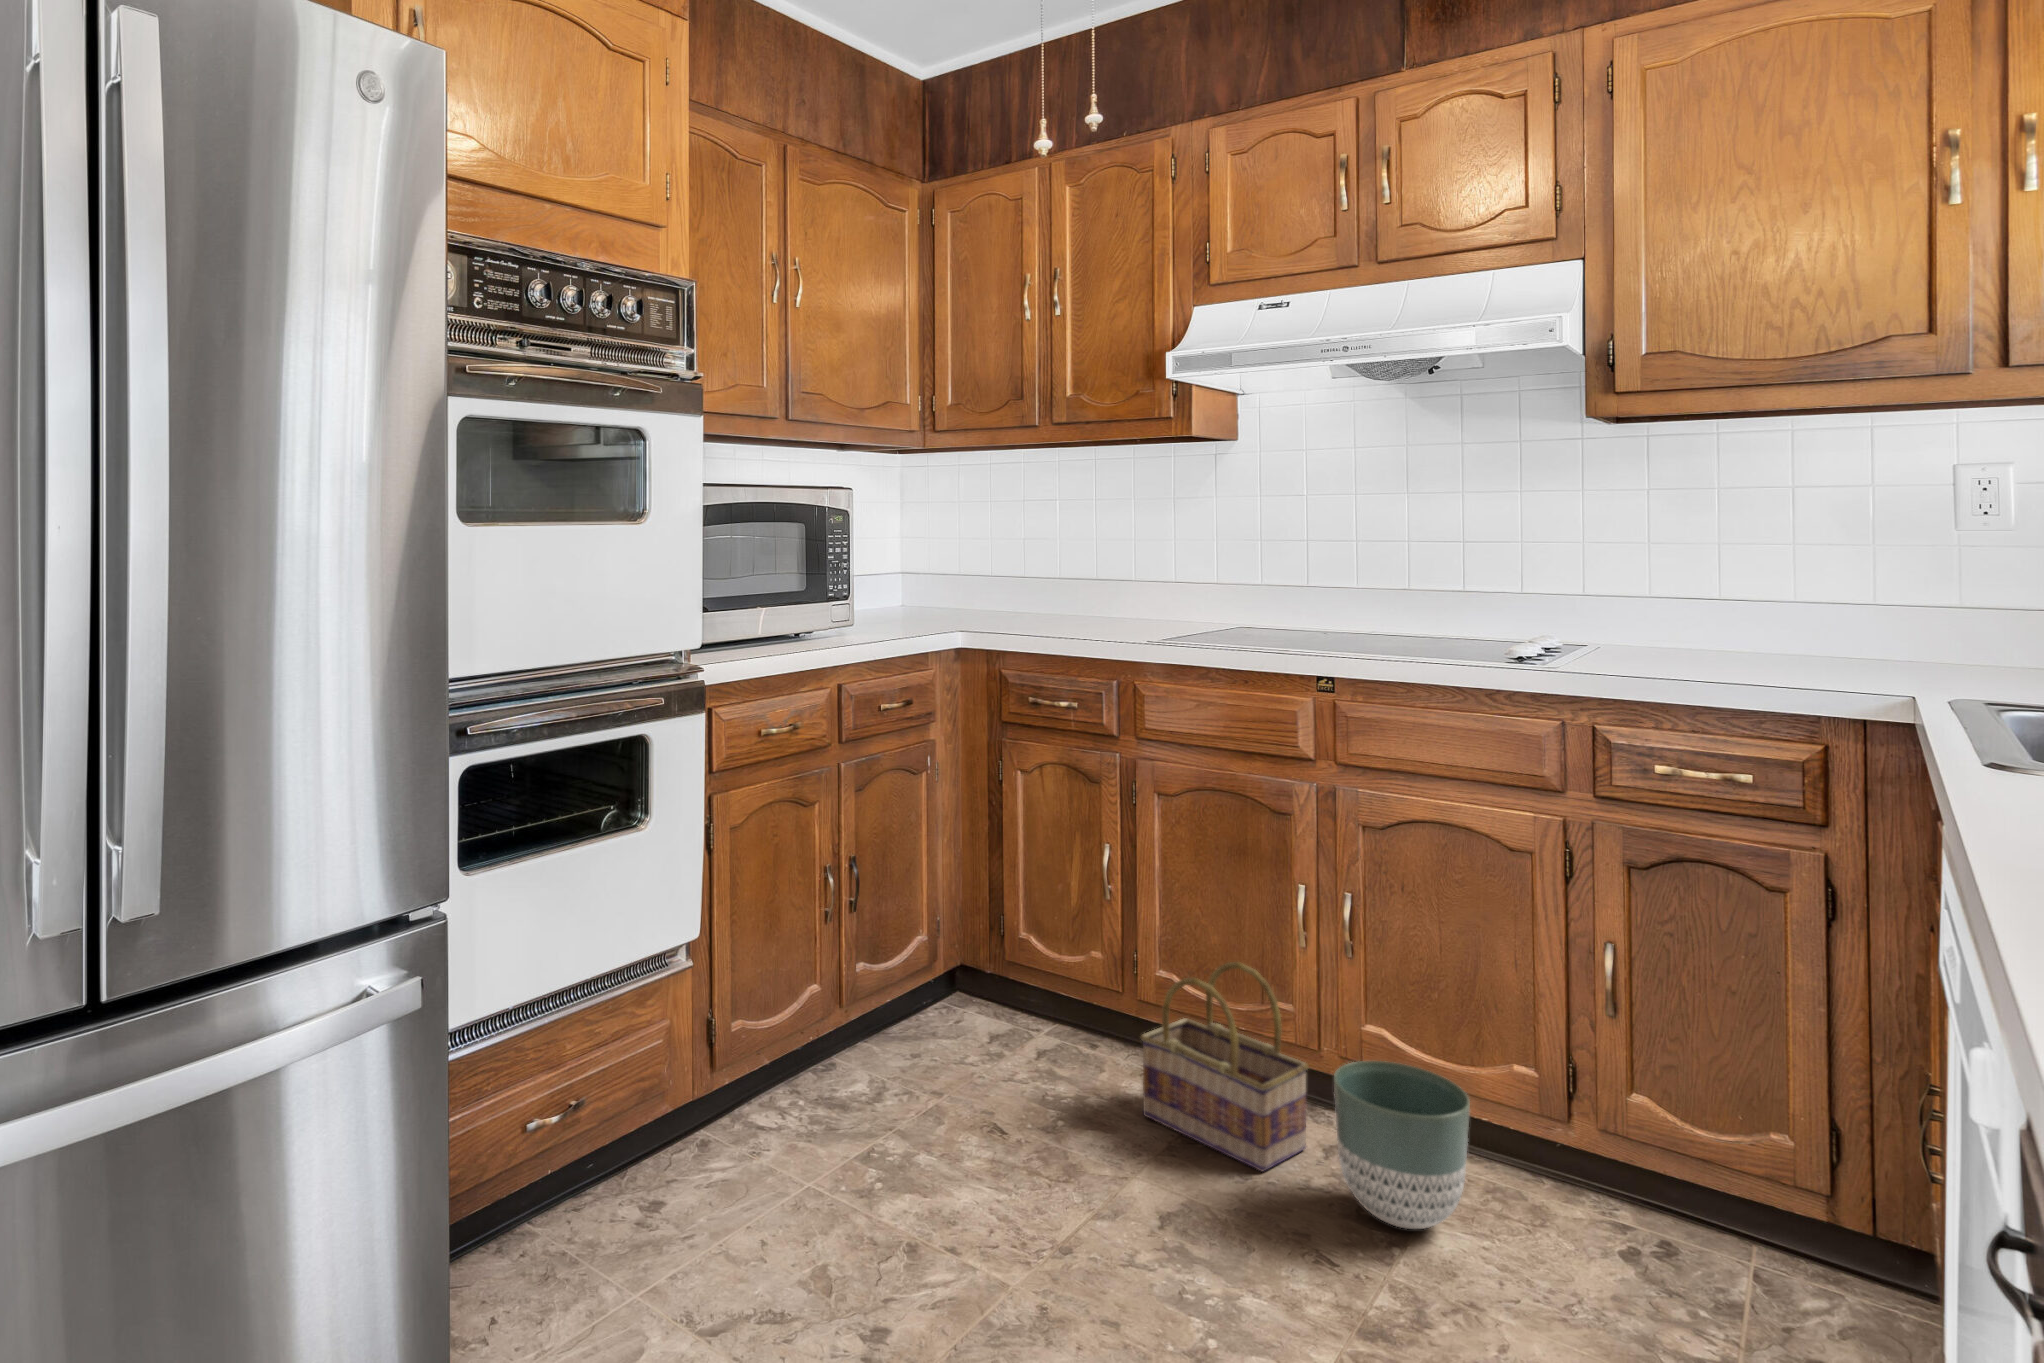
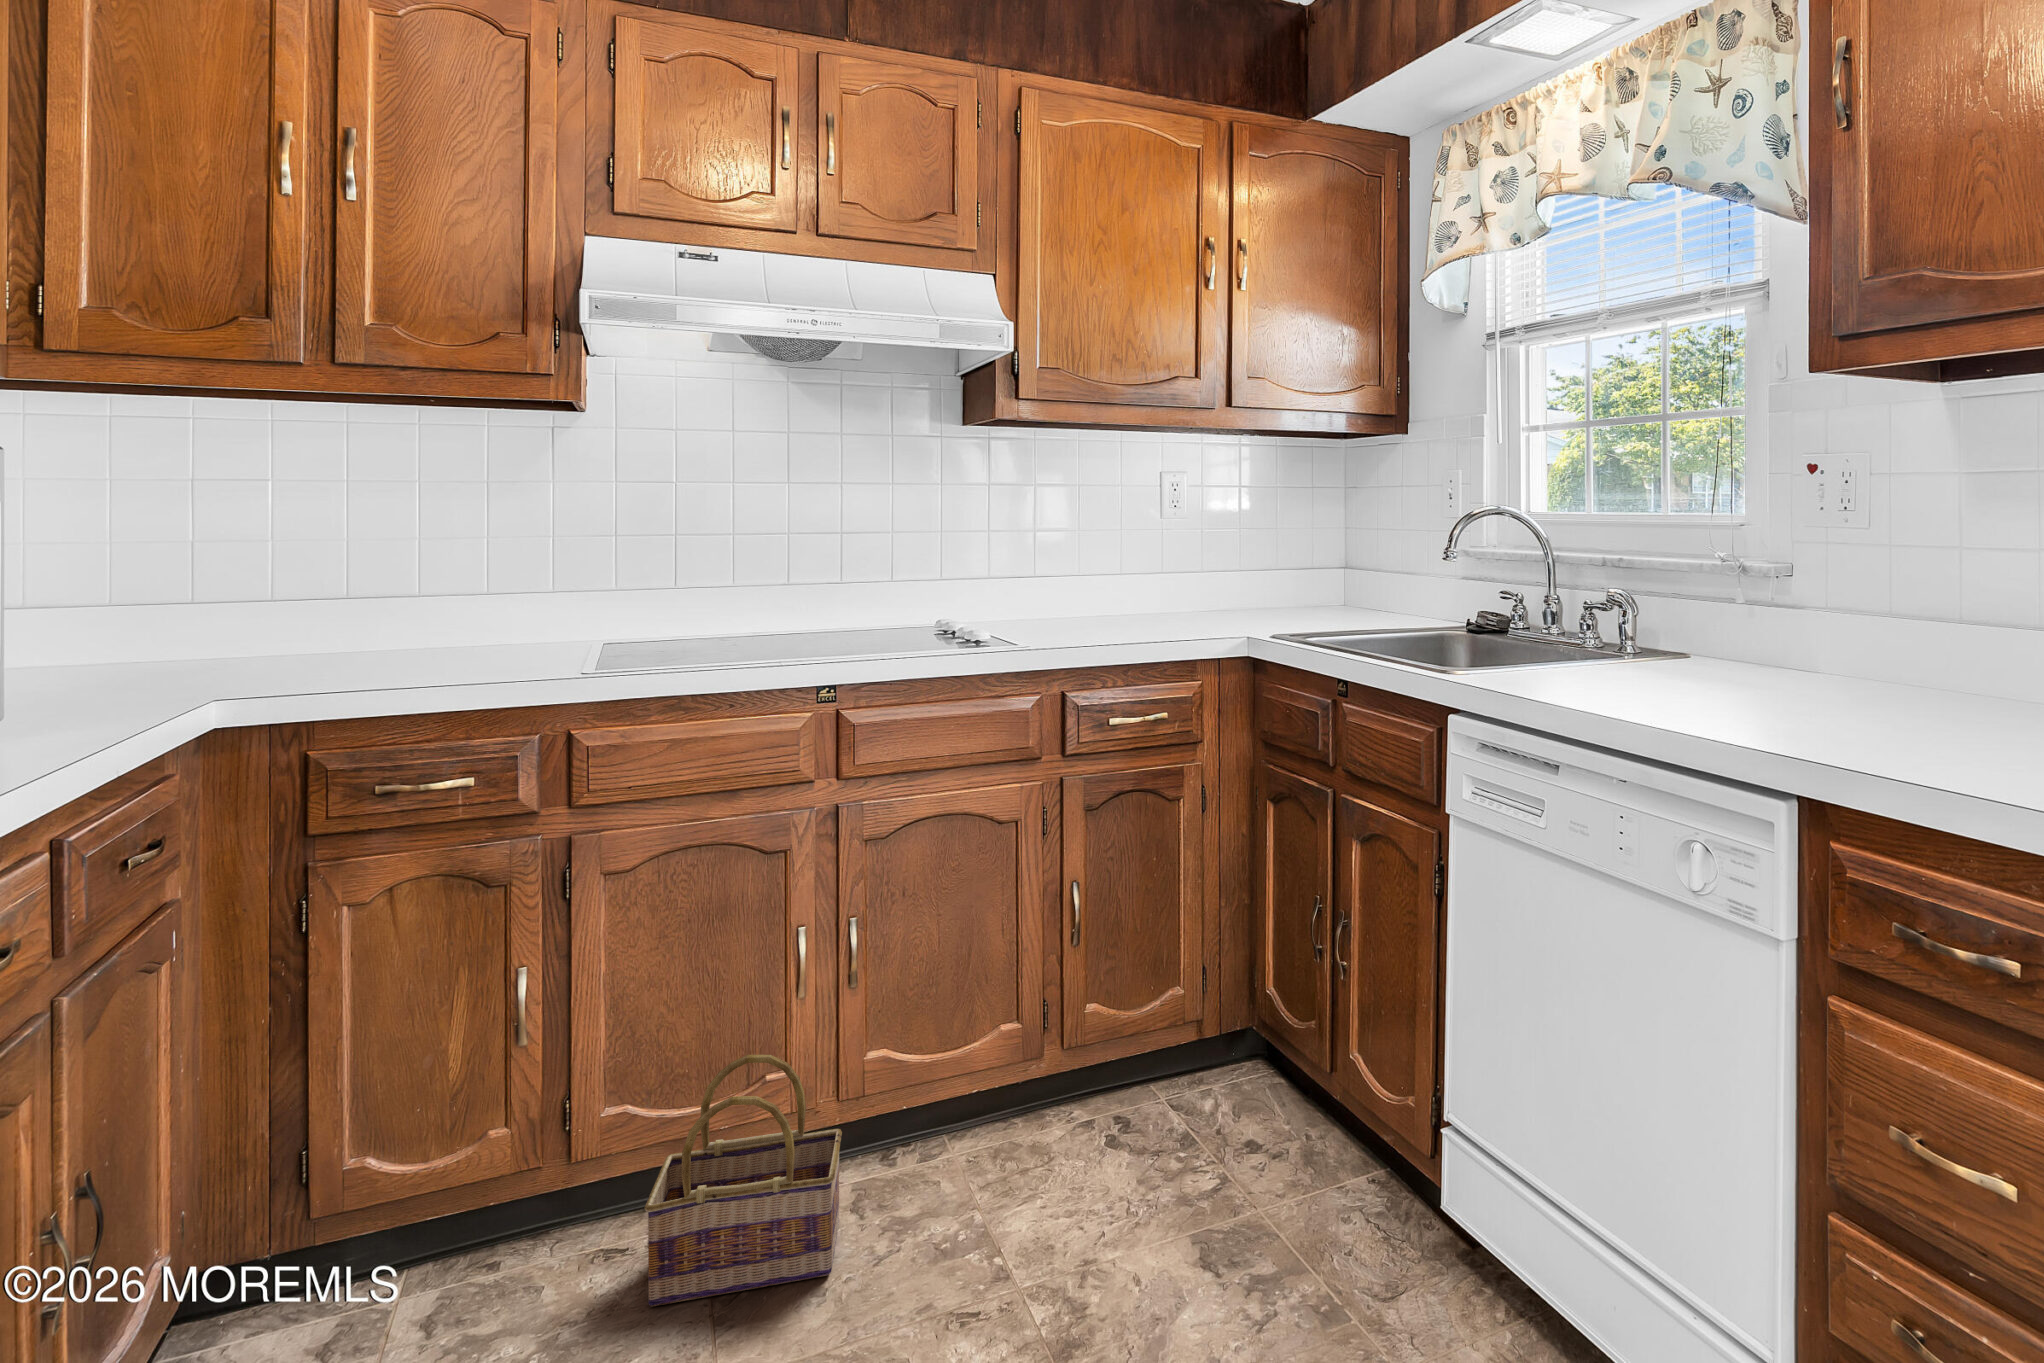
planter: present [1334,1061,1470,1229] -> none [907,1071,1031,1242]

